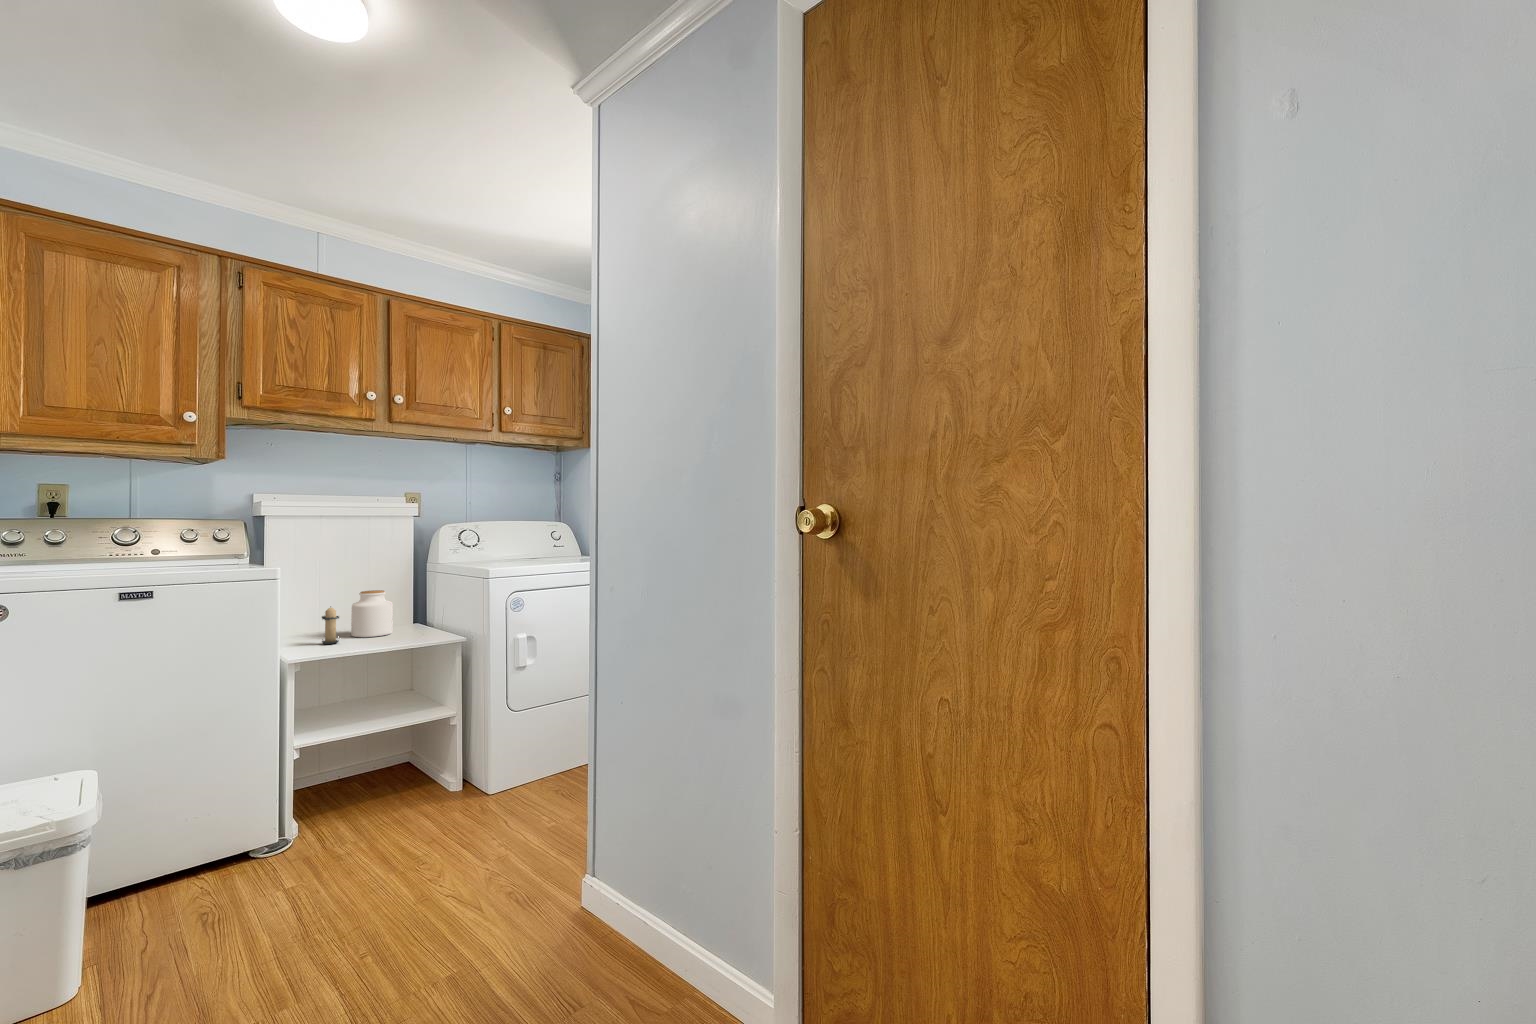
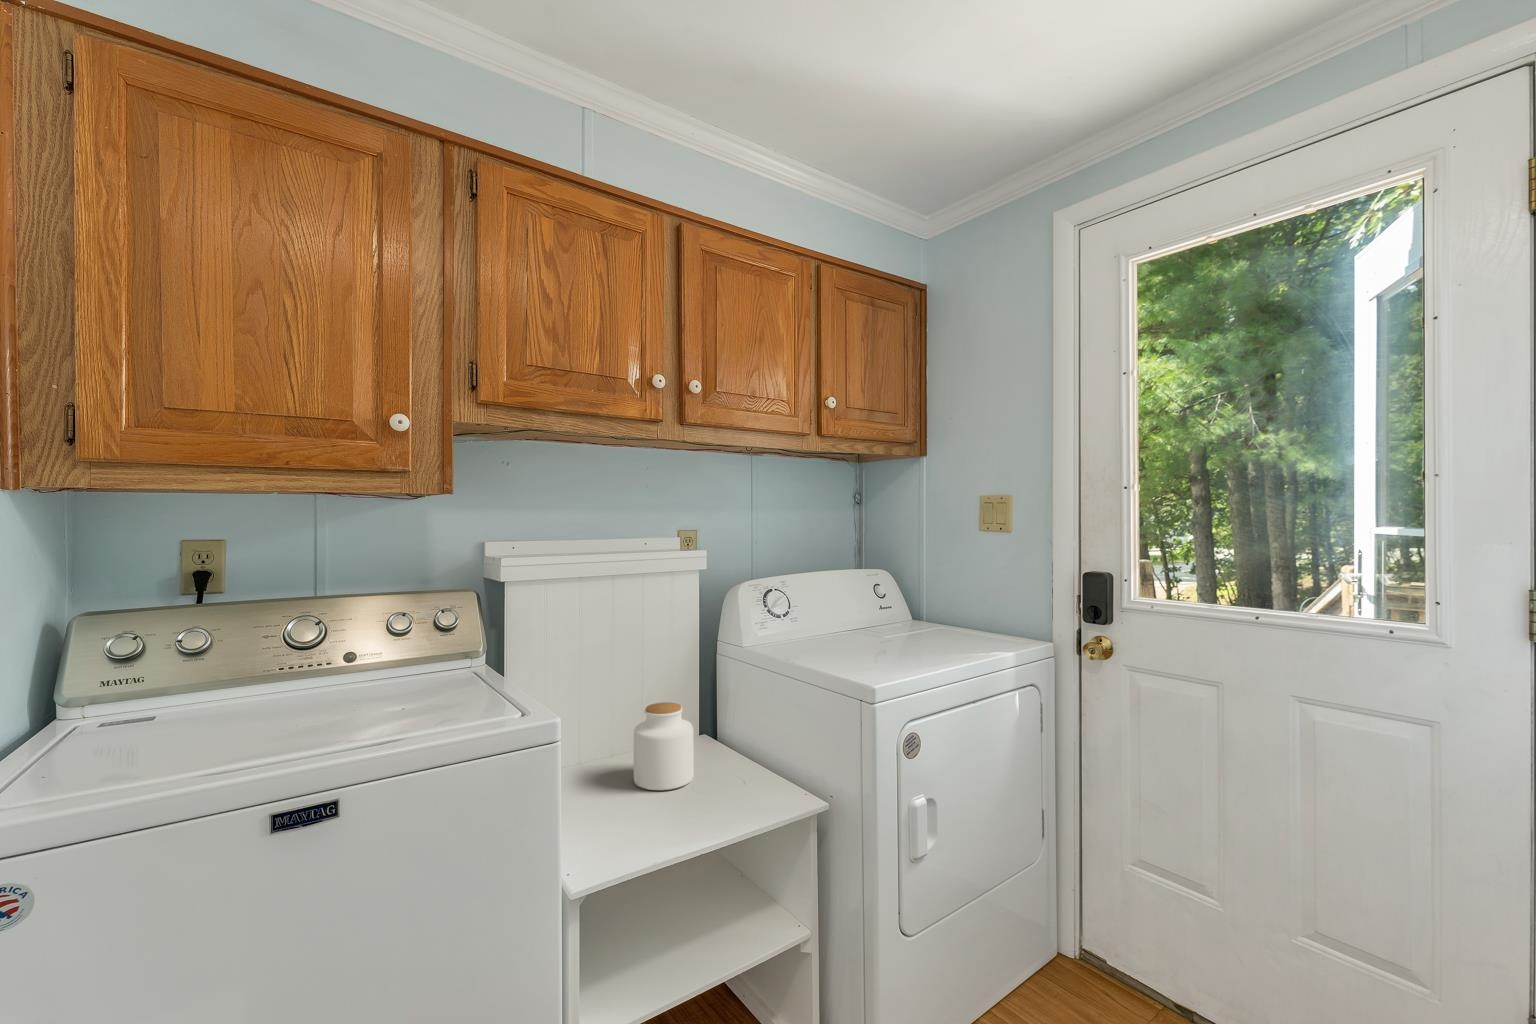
candle: present [322,606,339,644] -> none [599,745,632,818]

